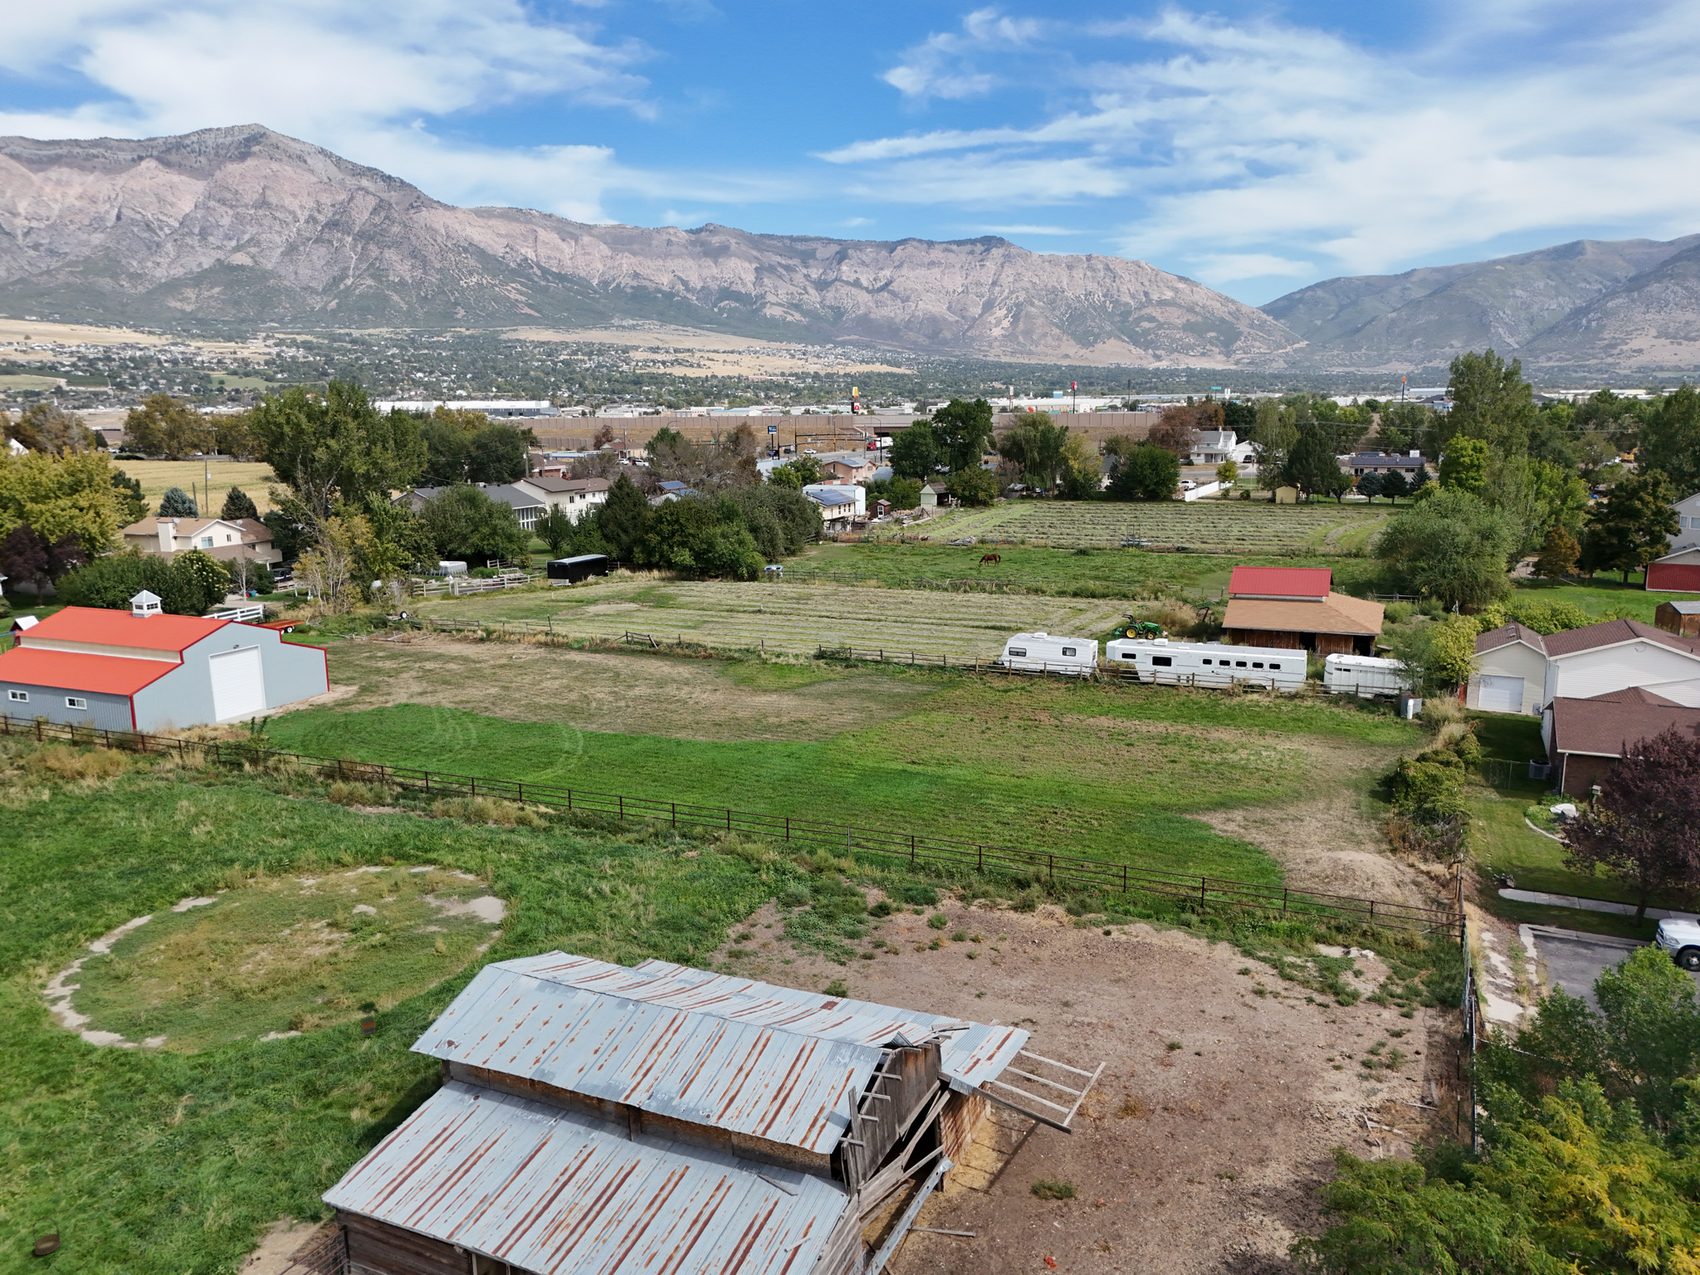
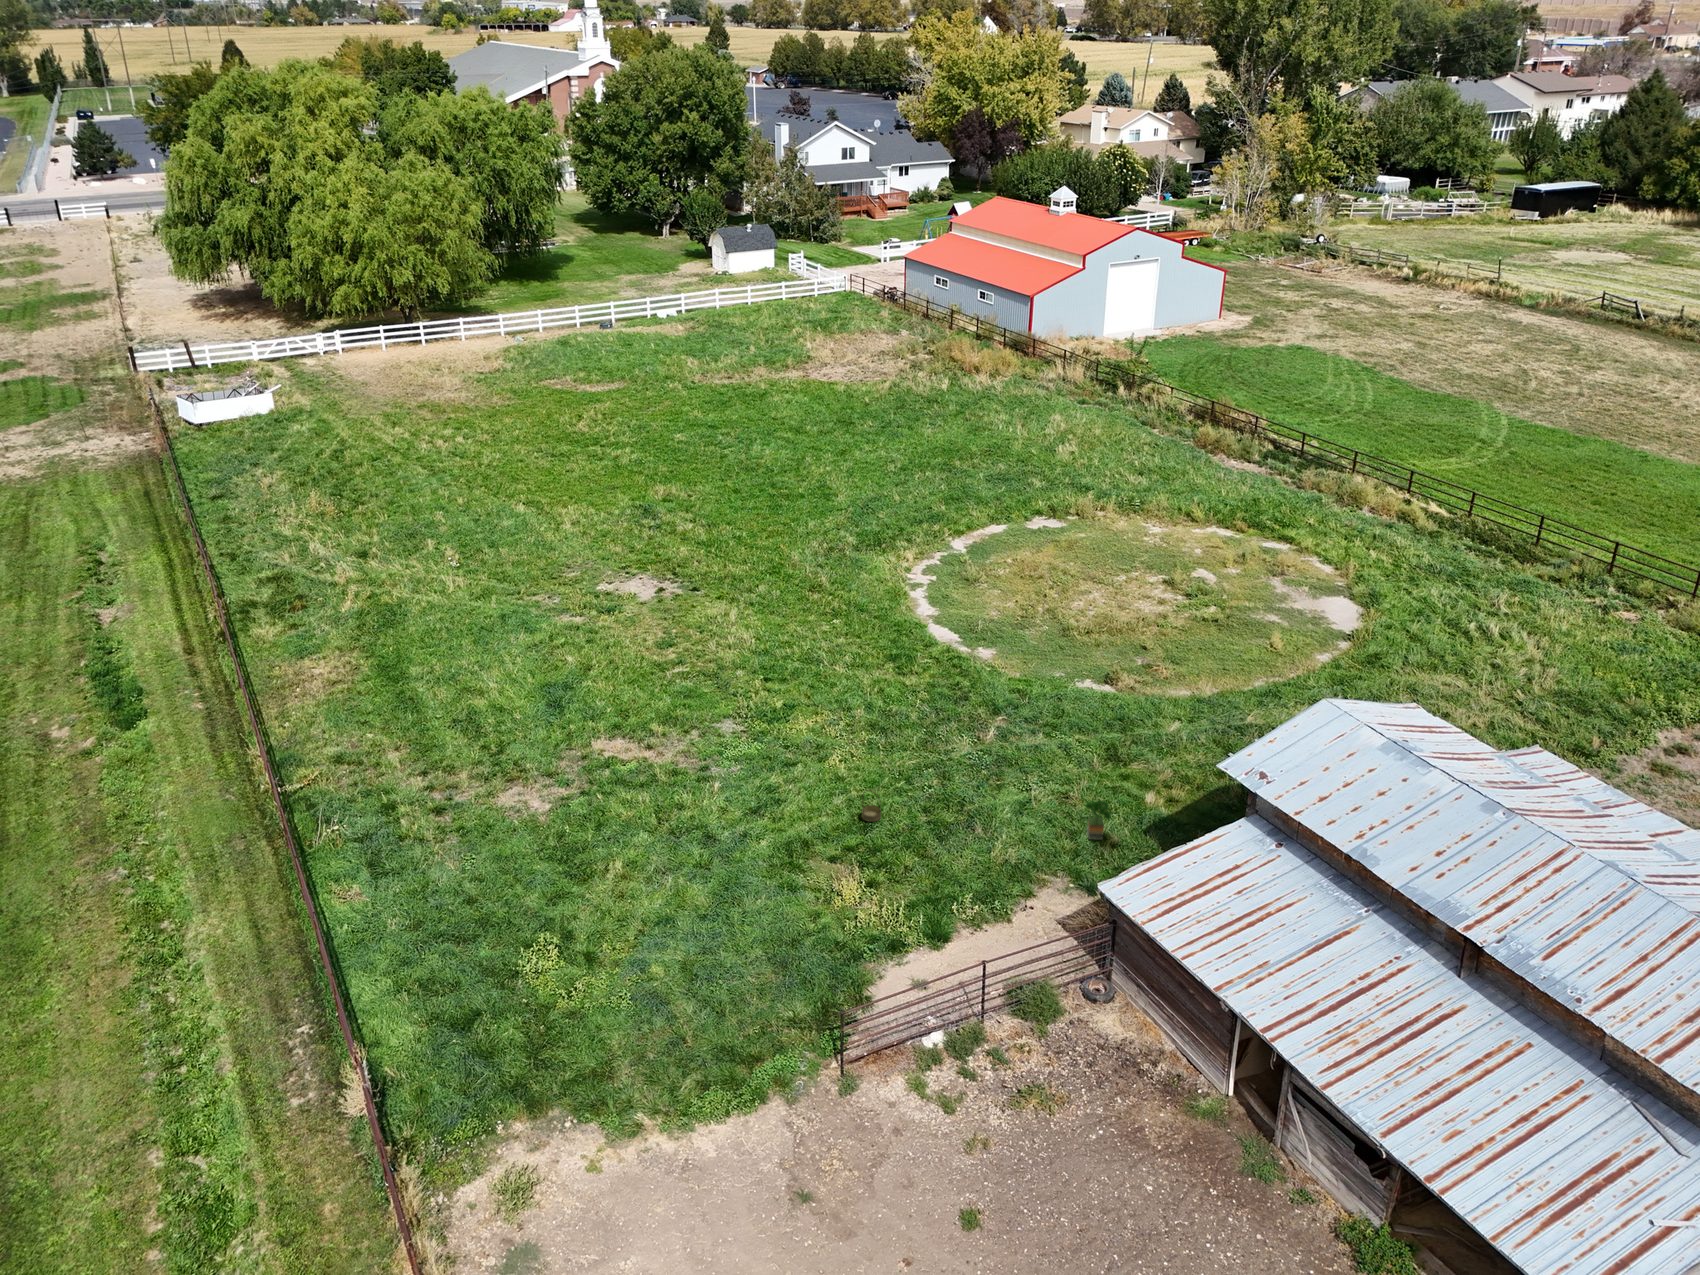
potted tree: present [356,1001,379,1035] -> present [1086,800,1111,840]

